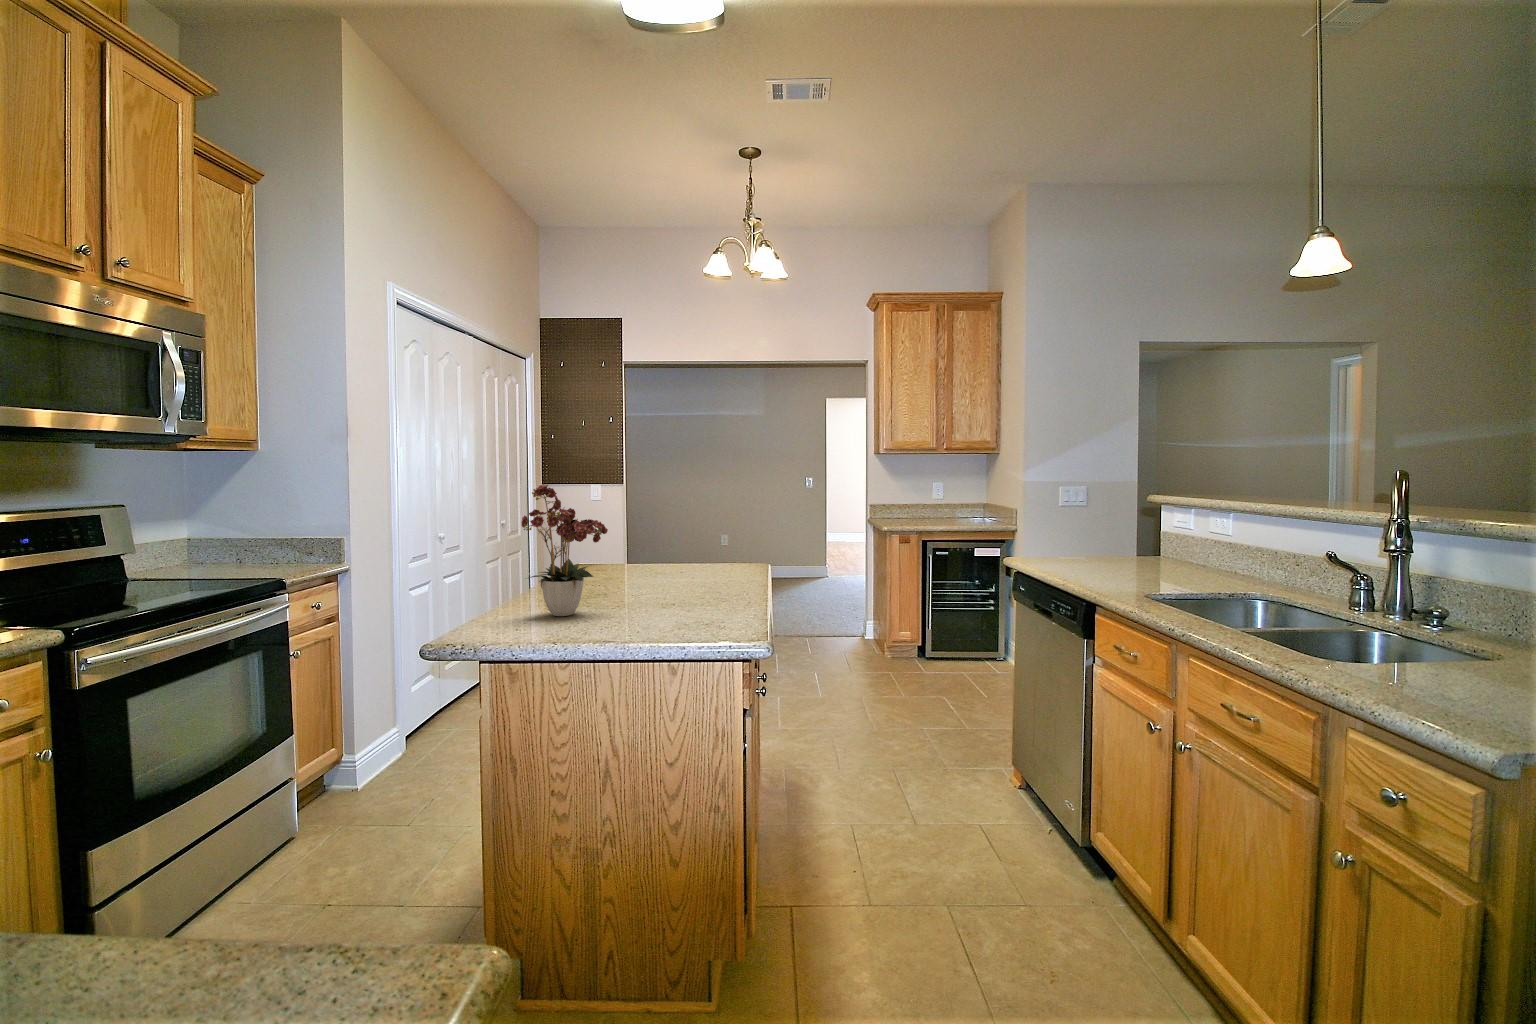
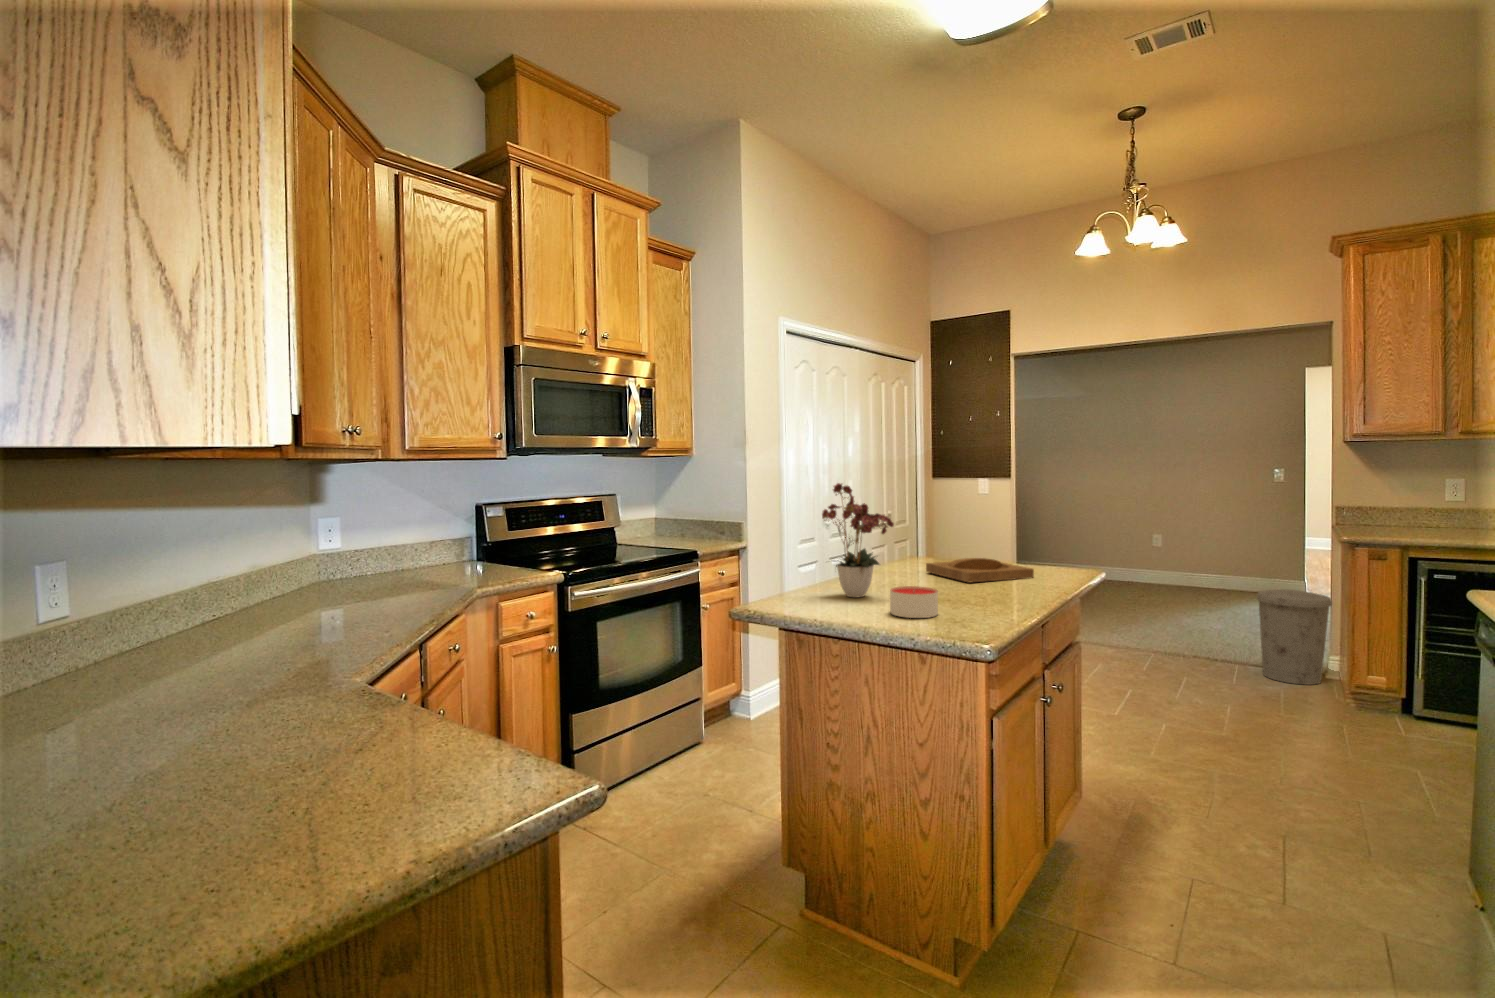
tray: none [611,563,718,589] -> present [926,558,1034,583]
trash can: none [825,575,874,651] -> present [1257,590,1332,685]
candle: none [623,596,674,631] -> present [890,586,938,618]

